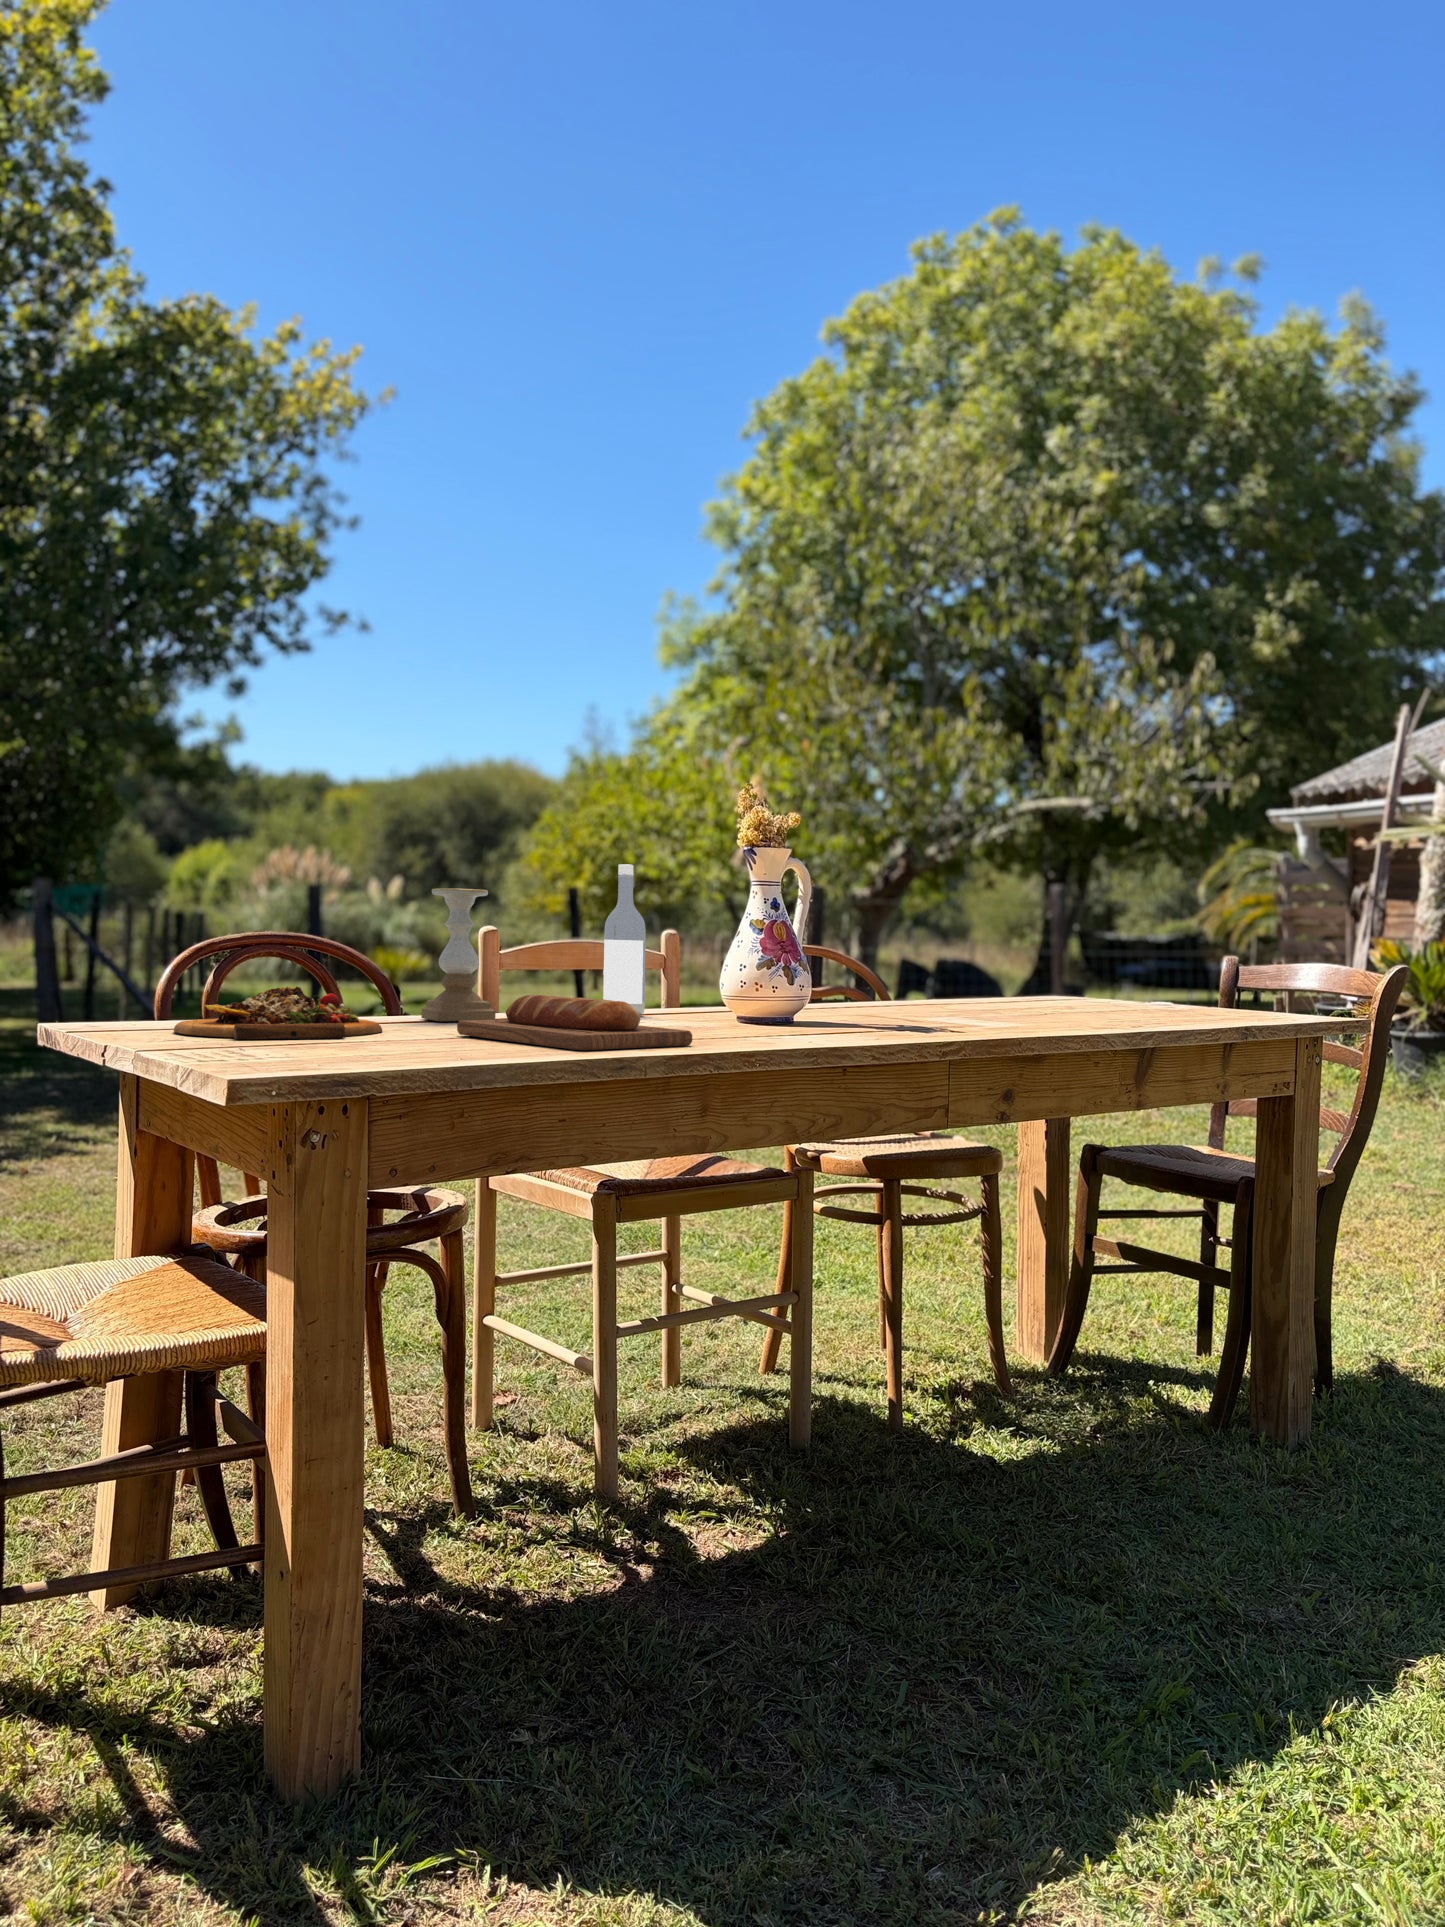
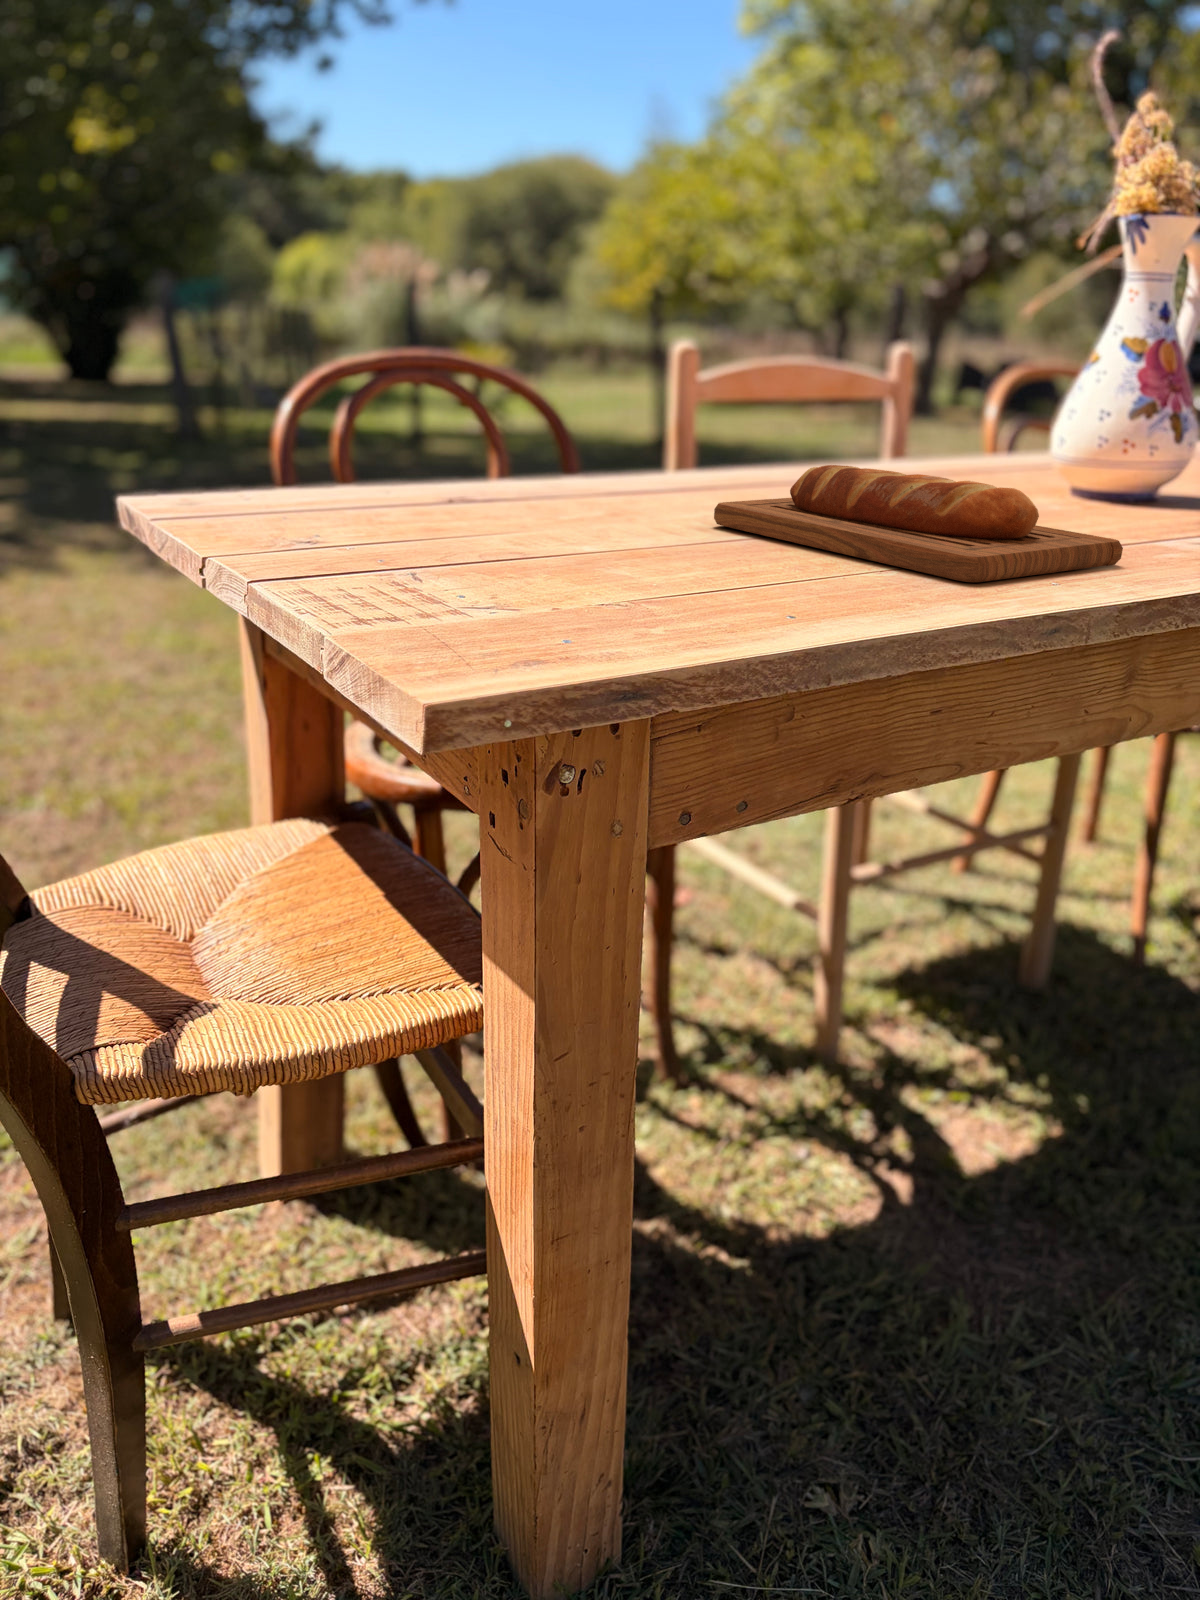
wine bottle: present [603,864,646,1015] -> none [848,249,917,472]
candle holder: present [421,889,495,1021] -> none [621,286,725,485]
cutting board: present [174,987,382,1039] -> none [303,442,596,536]

